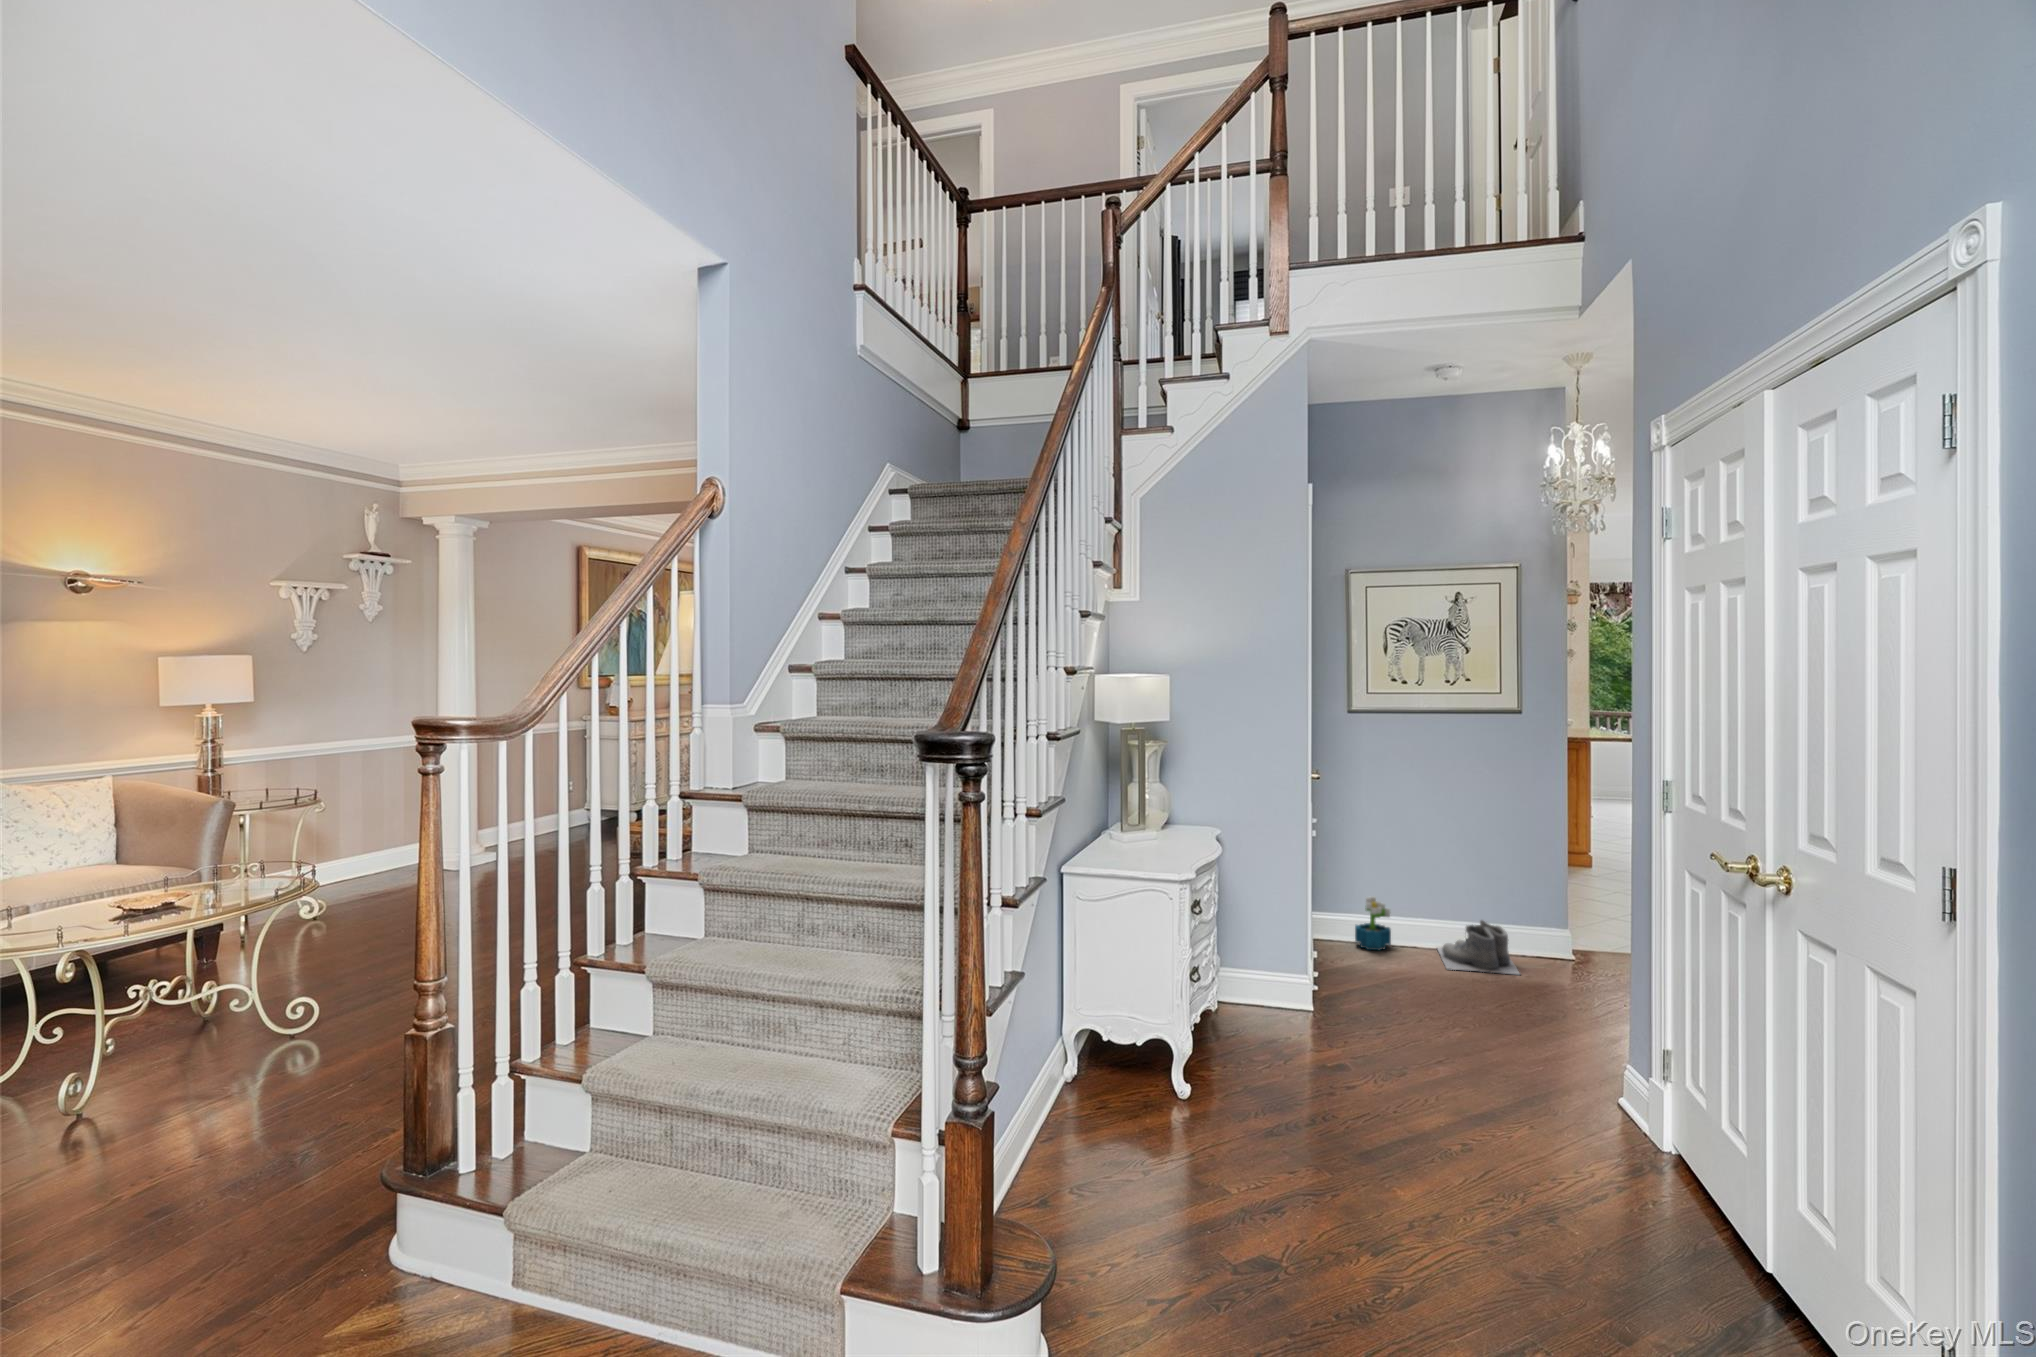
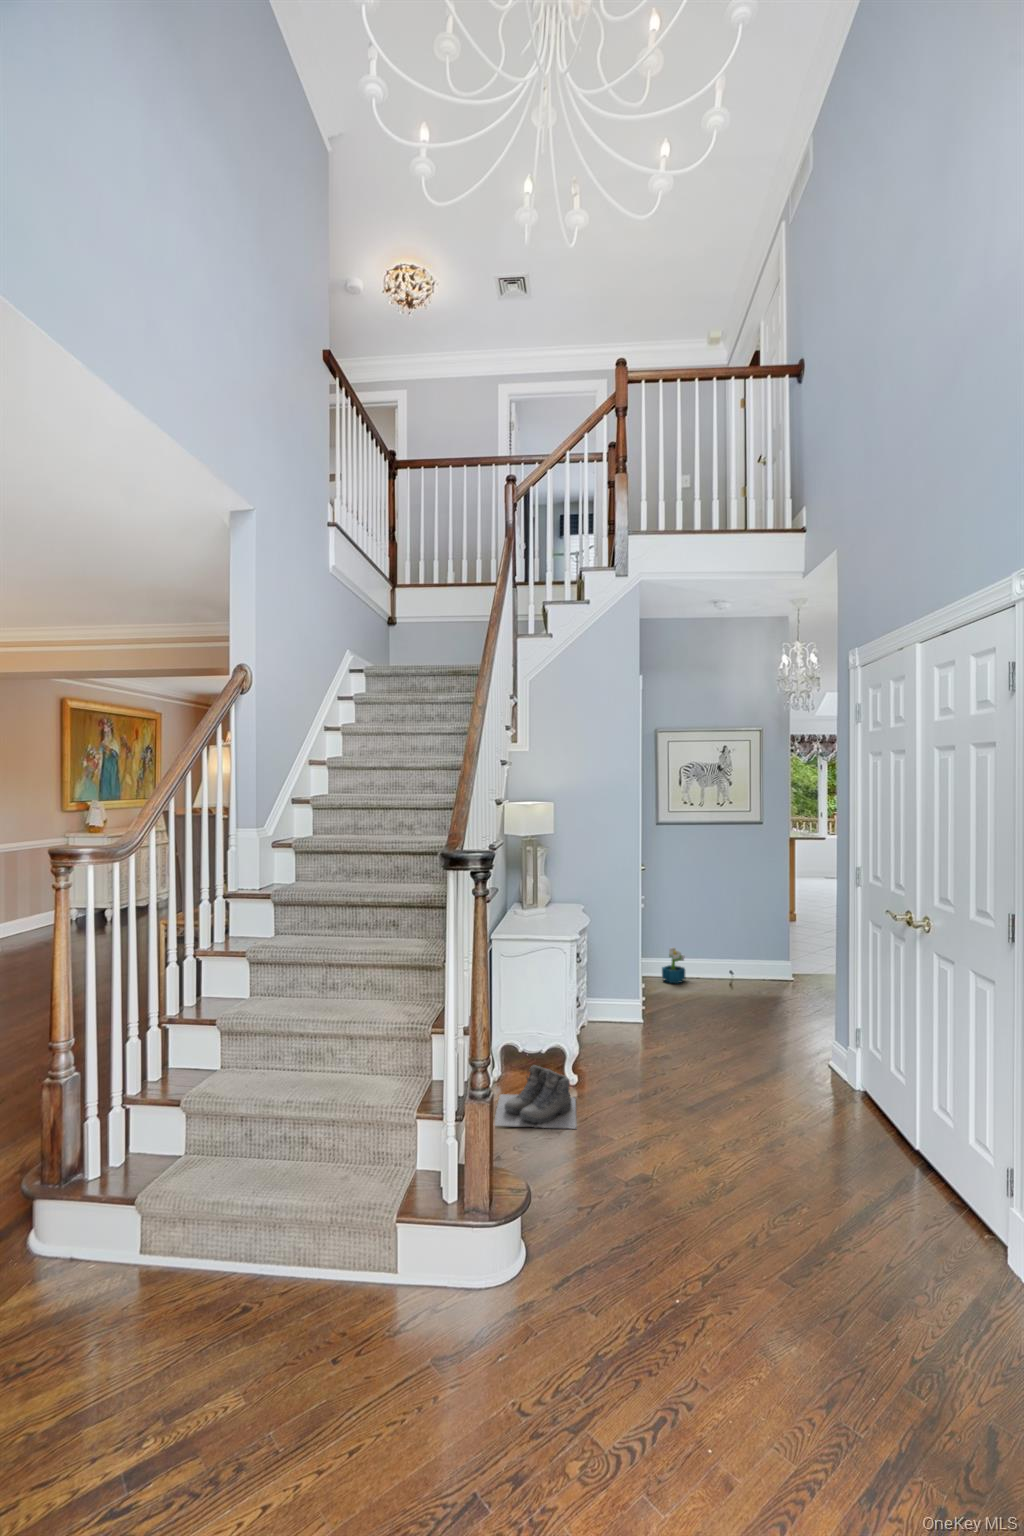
boots: present [1437,920,1519,974] -> present [495,1065,577,1129]

